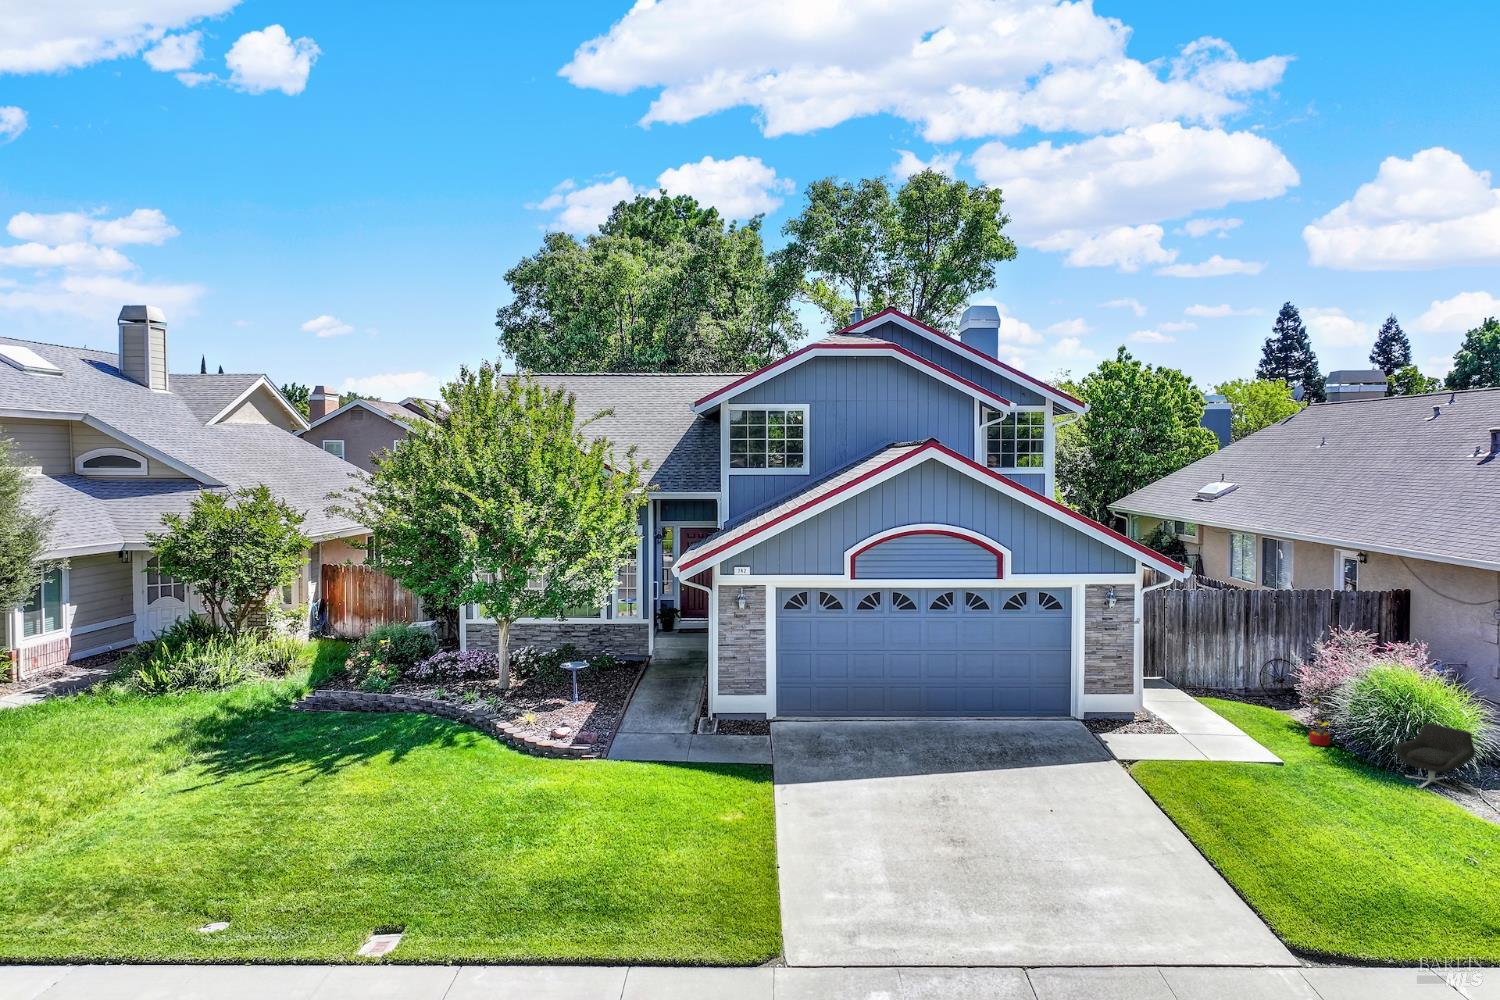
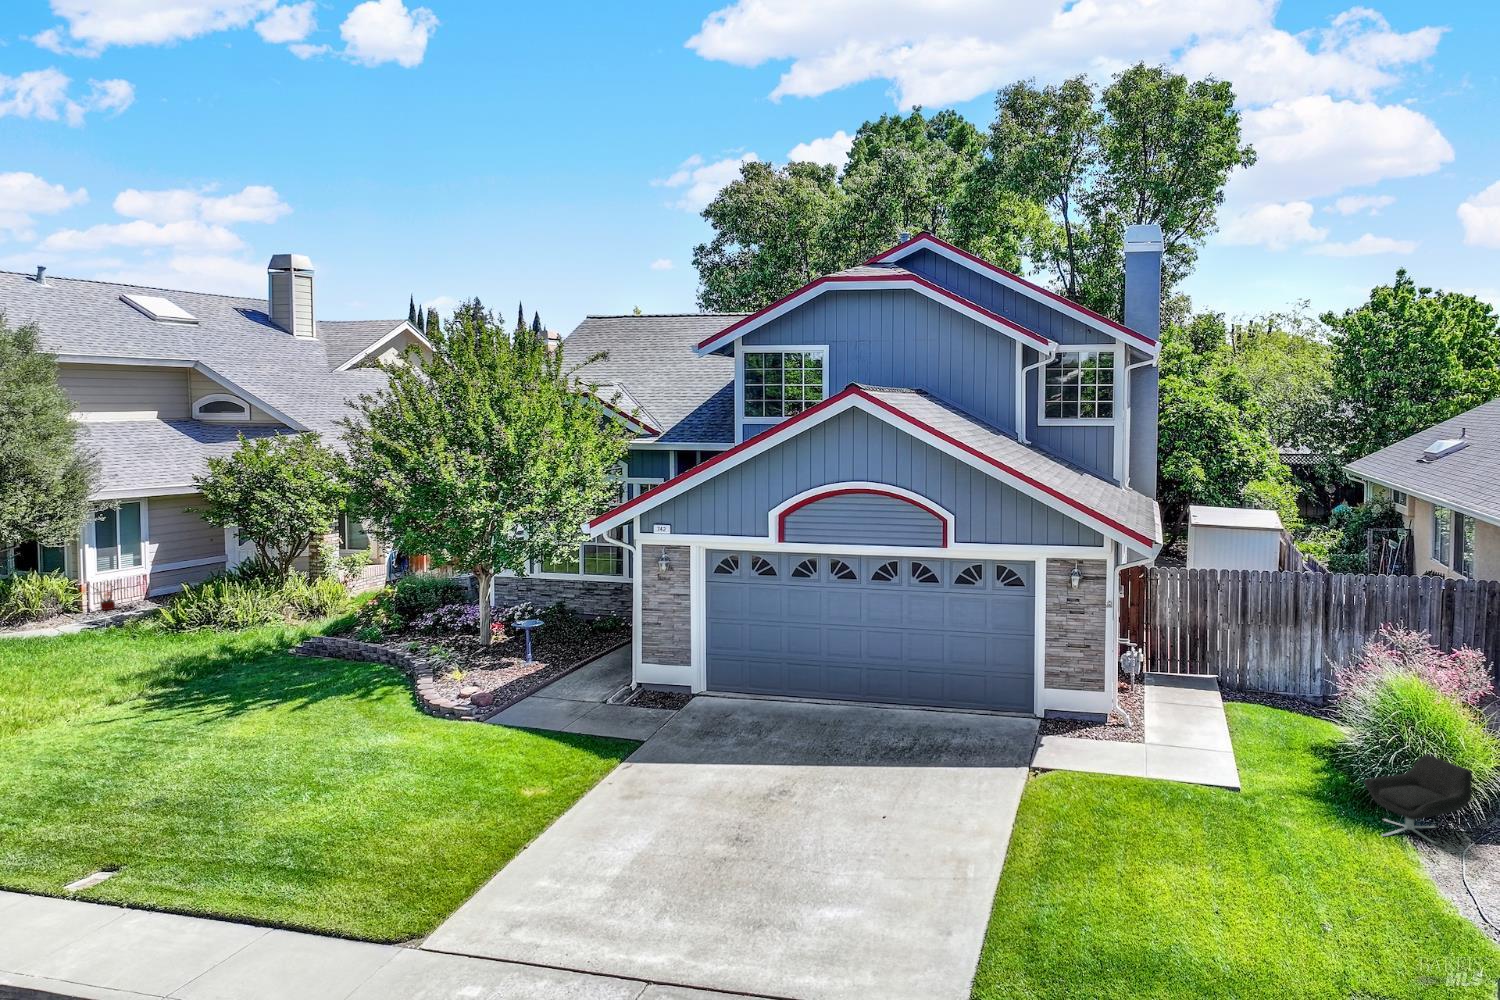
decorative plant: present [1309,701,1330,746] -> present [95,584,115,610]

